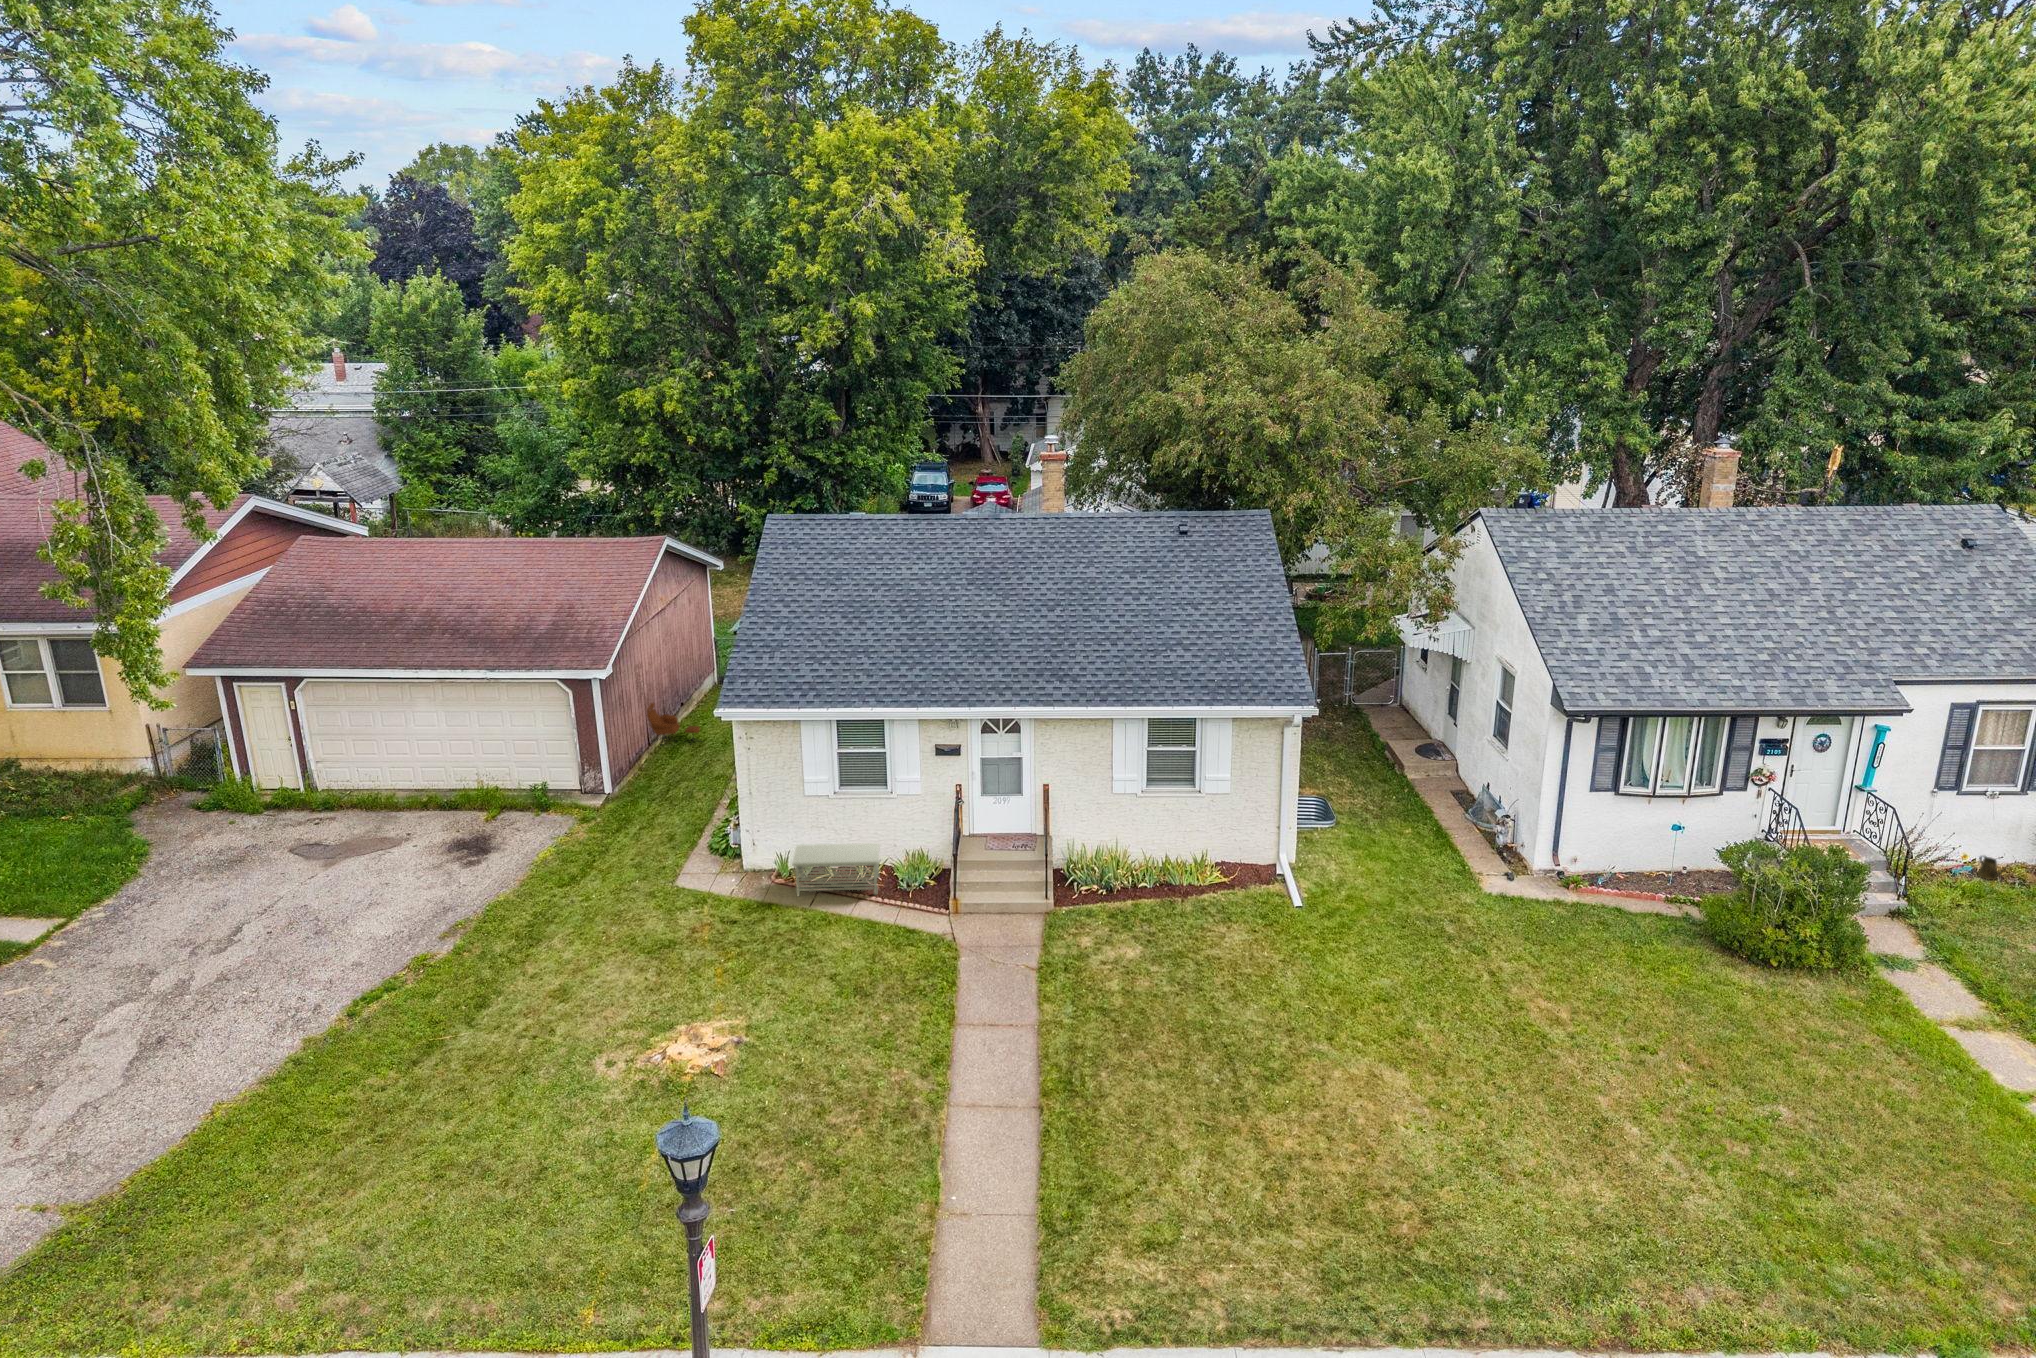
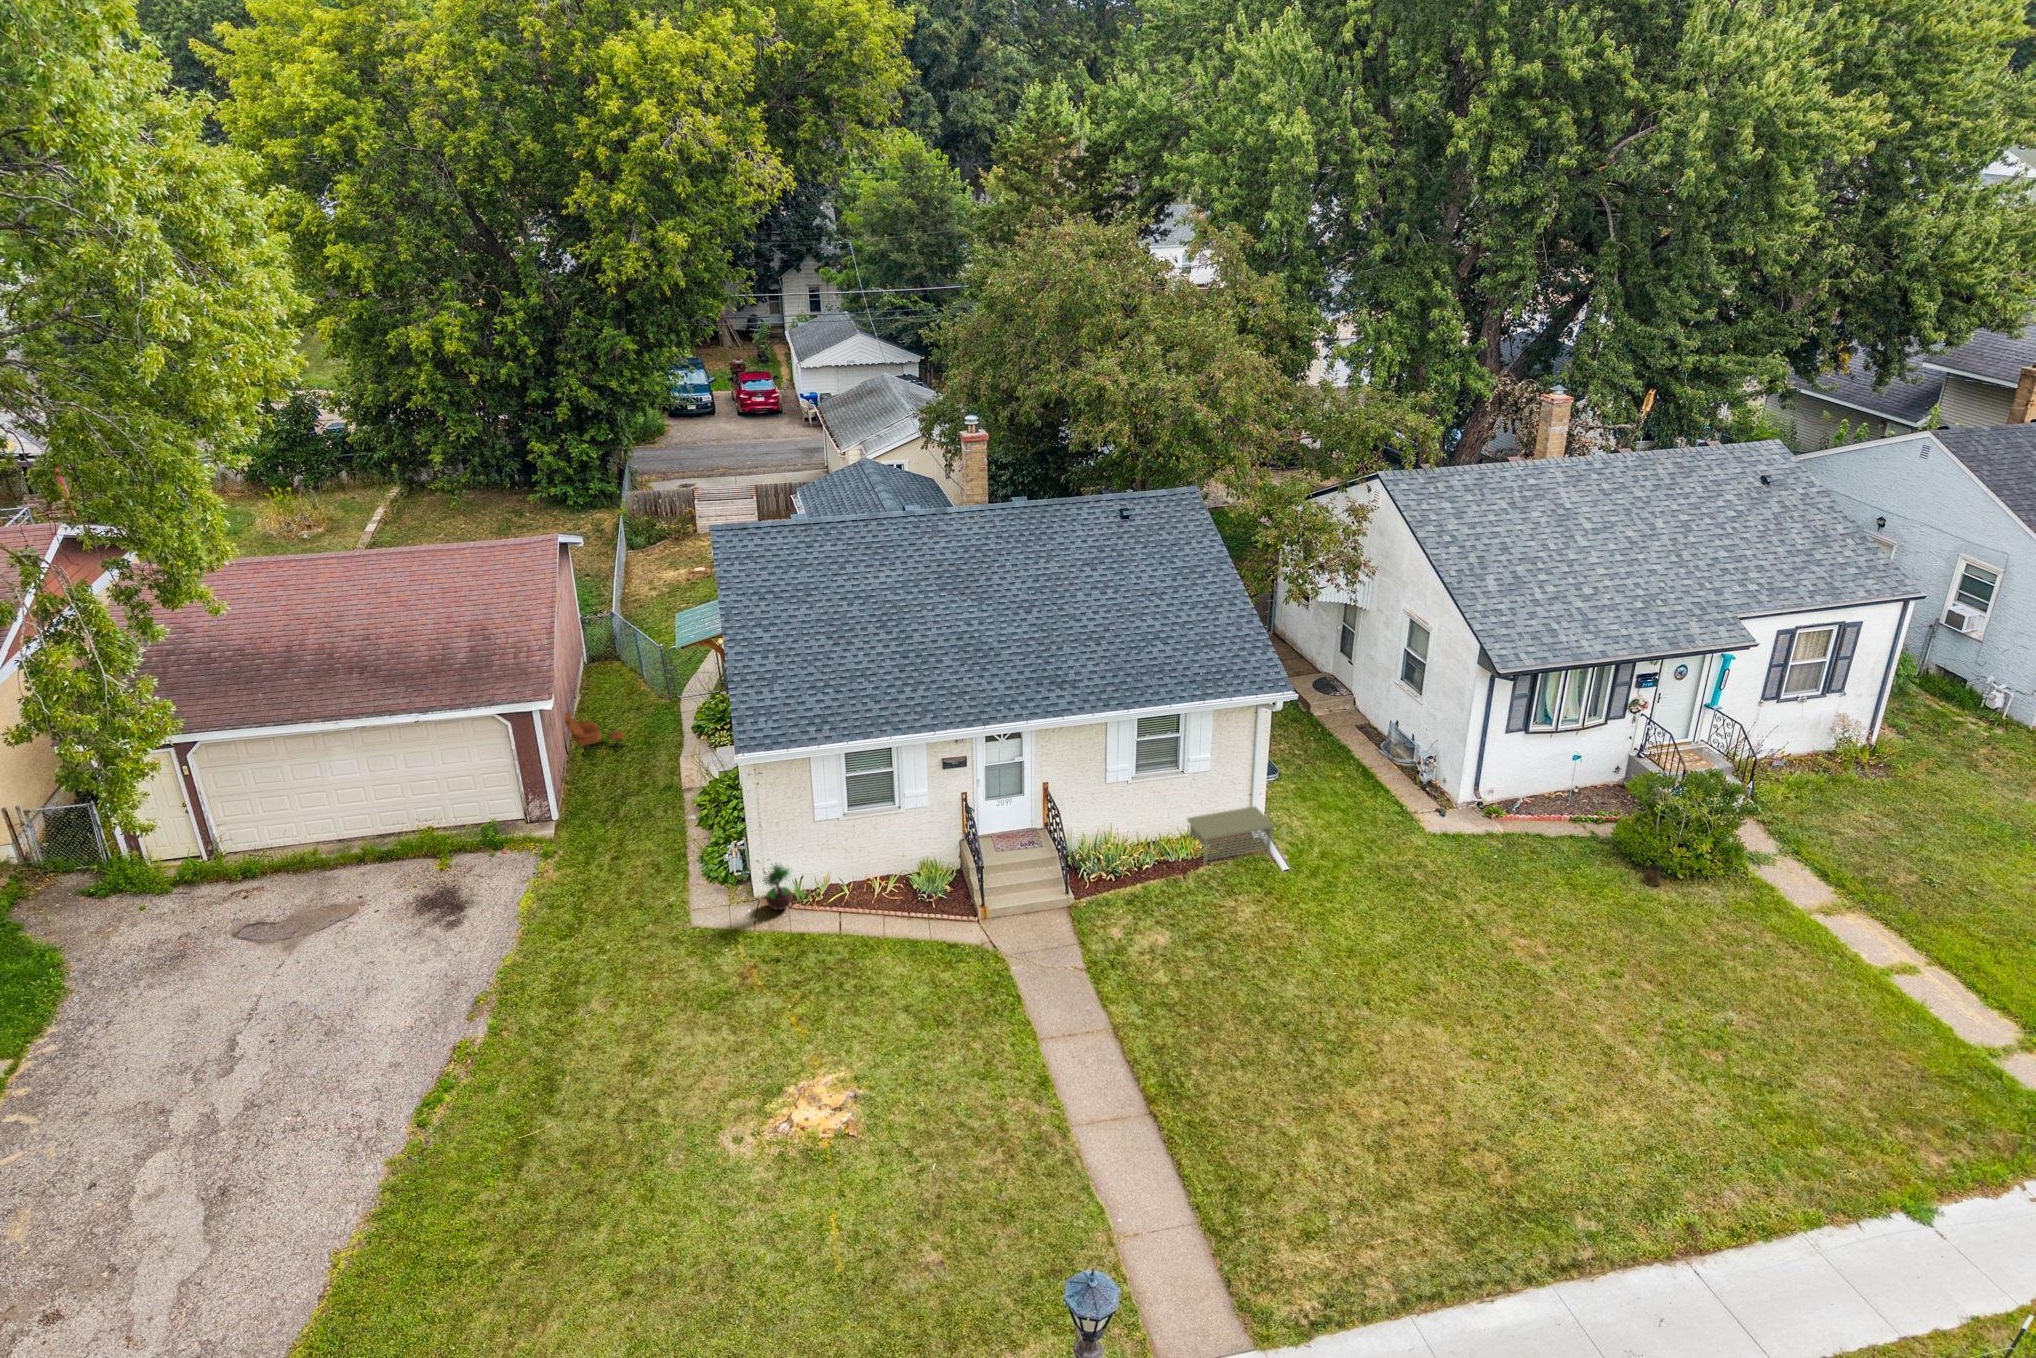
potted tree: none [742,829,777,883] -> present [763,865,792,910]
storage bench: present [792,843,880,896] -> present [1187,807,1274,865]
watering can: present [1977,856,2006,880] -> present [1643,864,1662,886]

